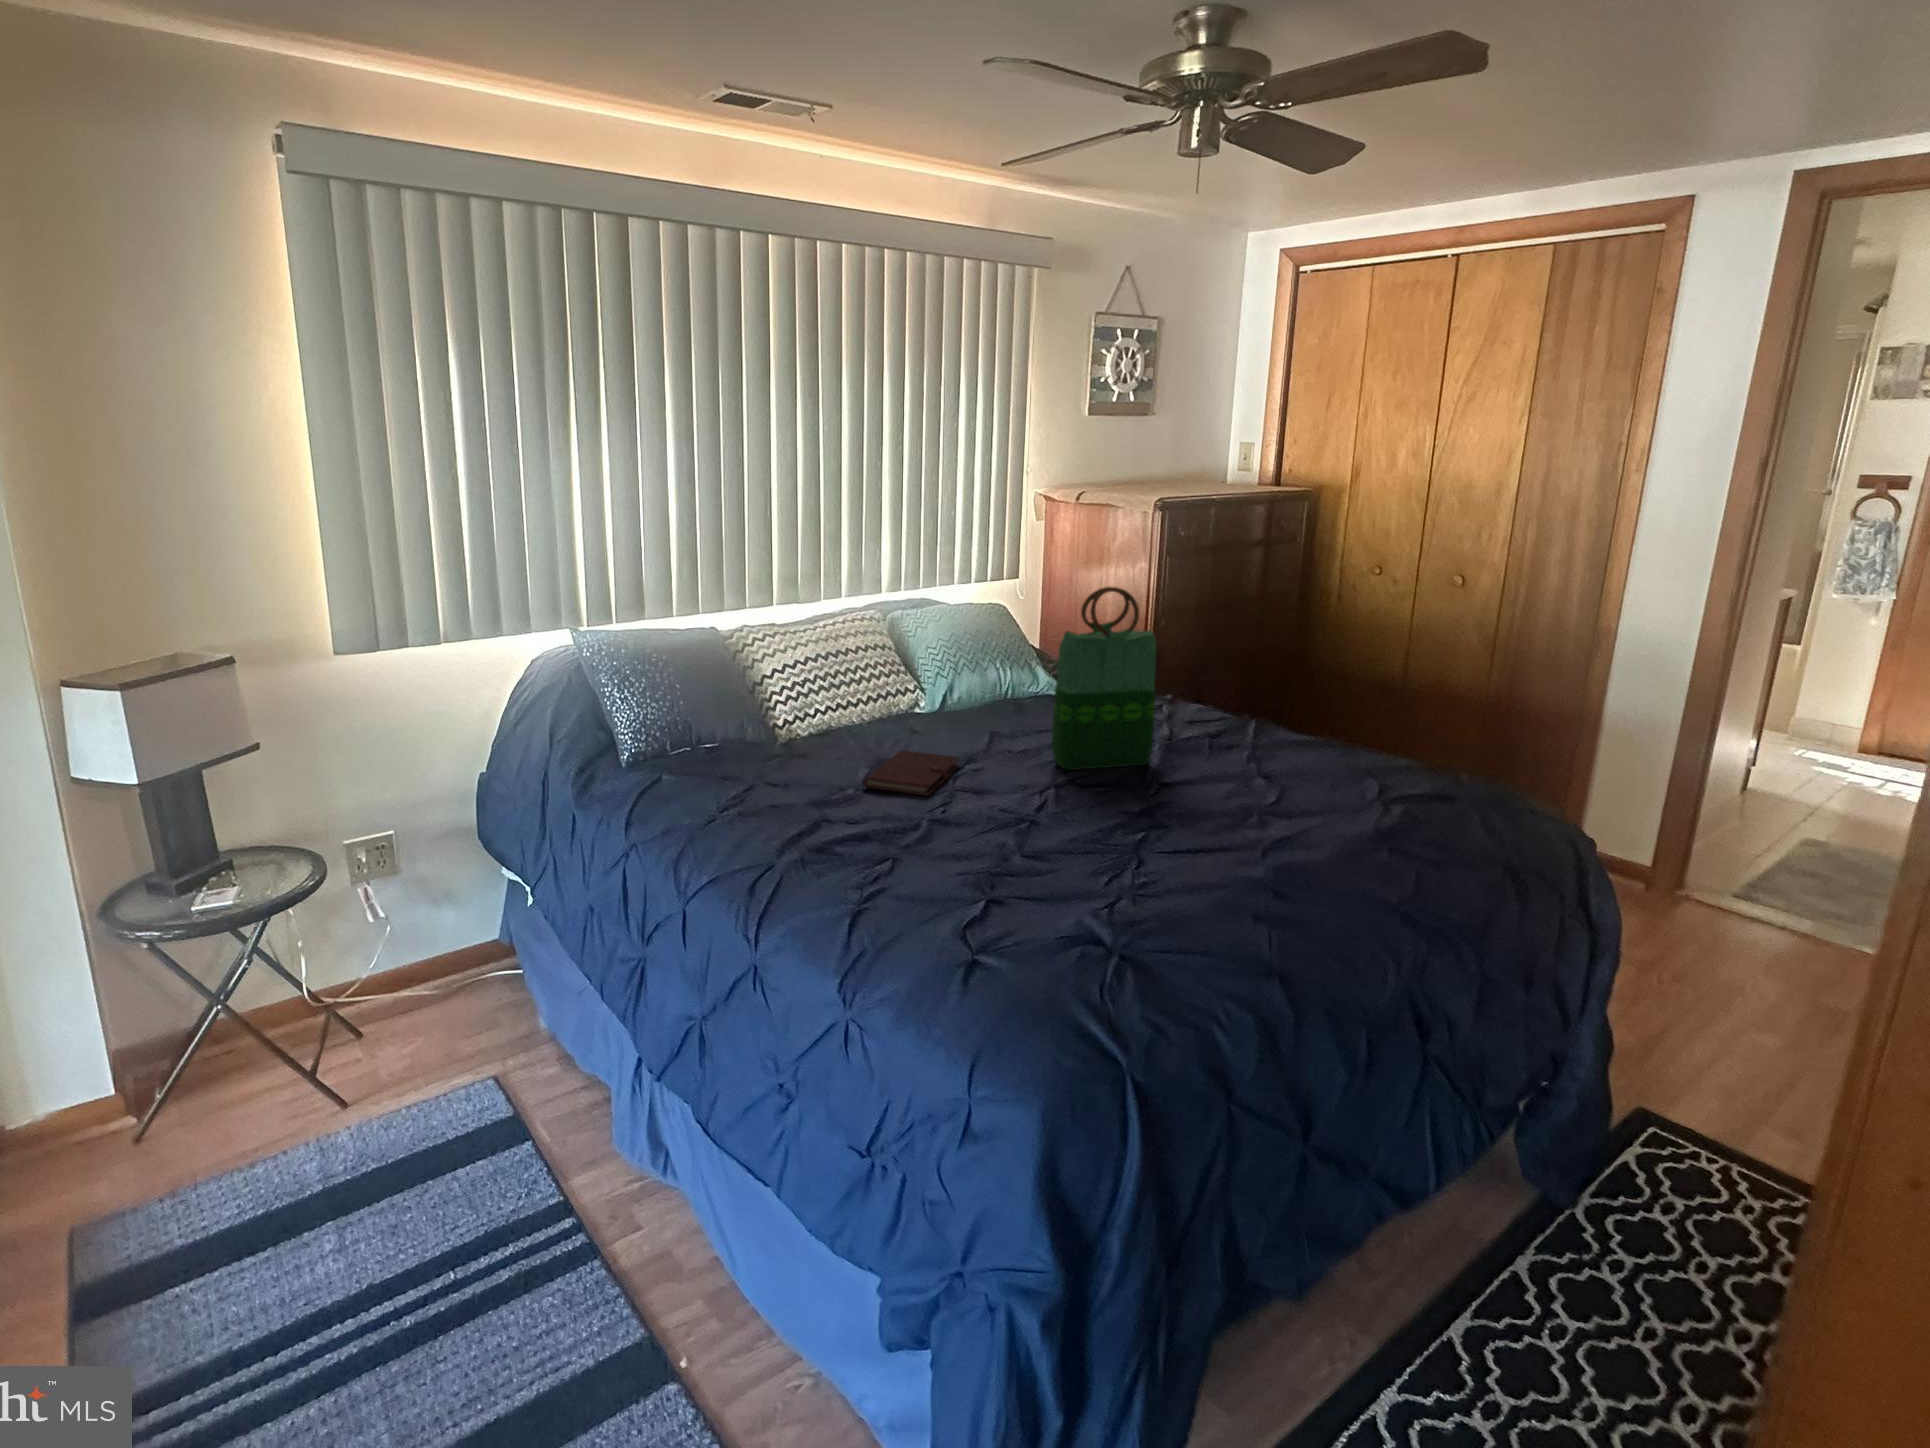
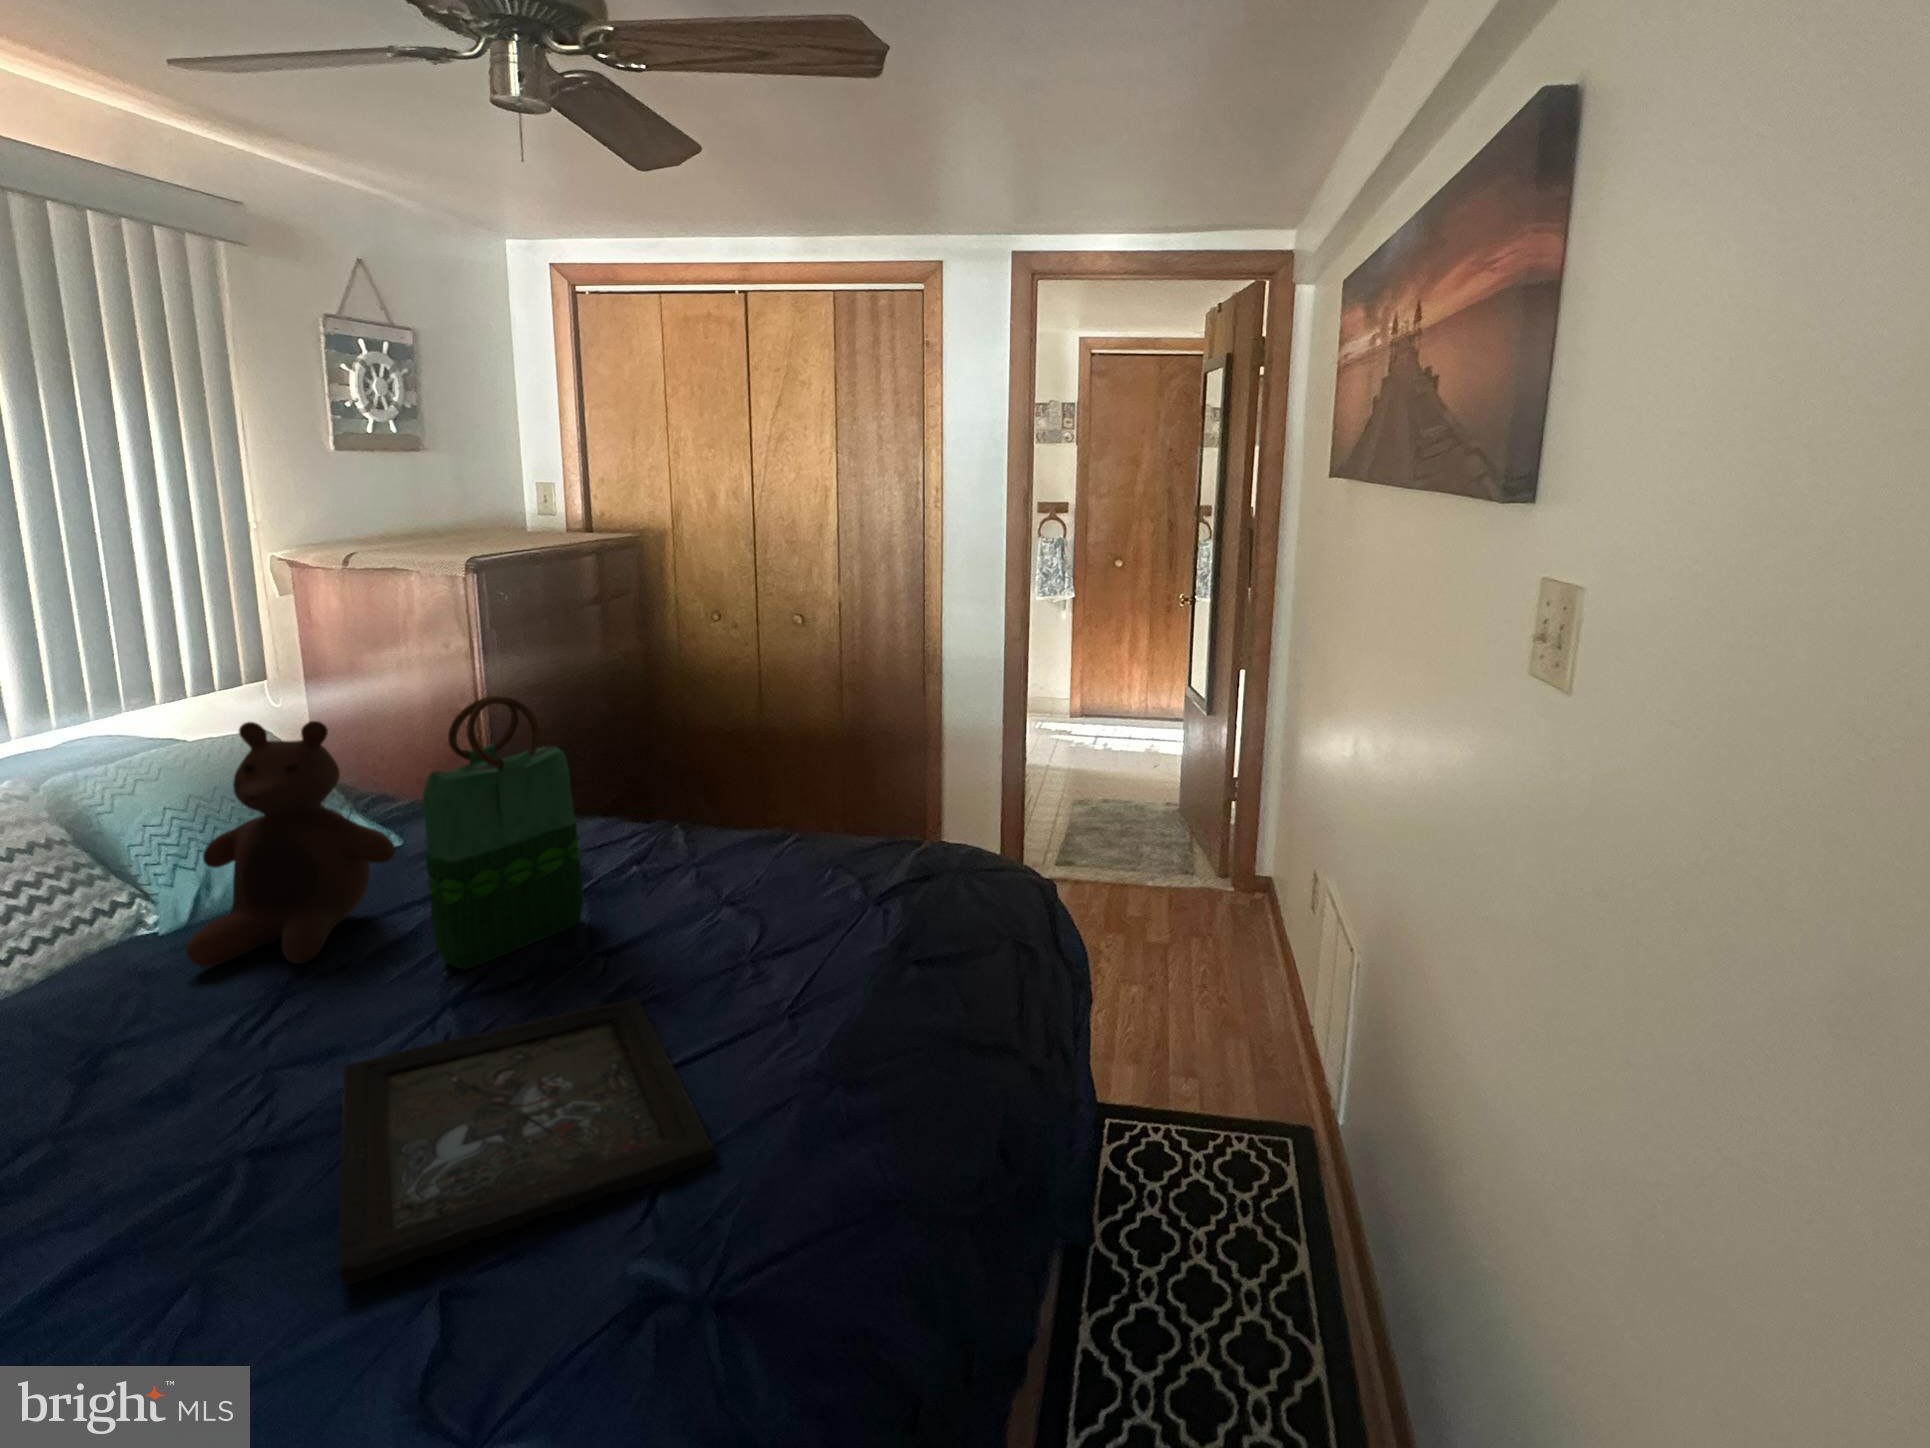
stuffed bear: none [930,588,1047,743] -> present [186,721,395,967]
notebook: present [864,750,959,796] -> none [83,1007,277,1134]
tray: none [939,791,1156,901] -> present [338,998,714,1284]

